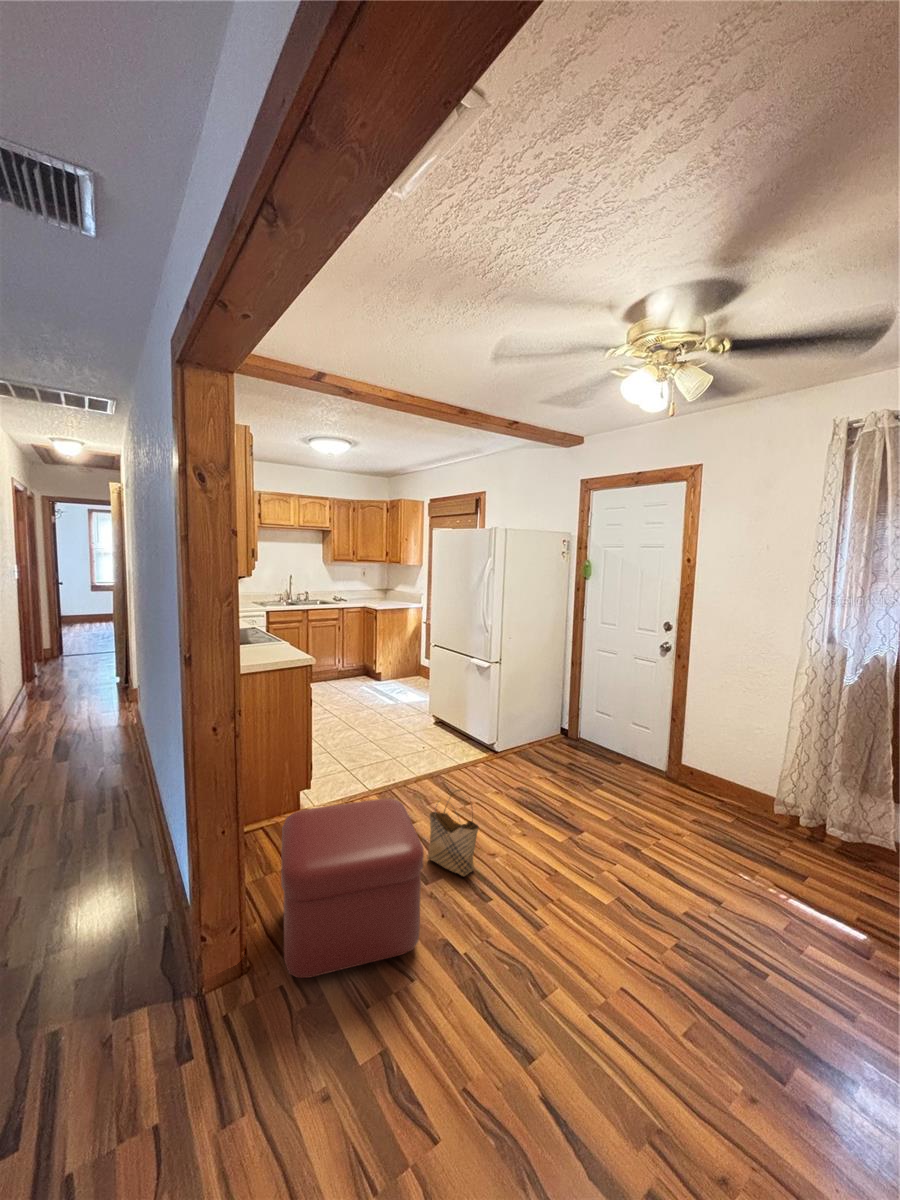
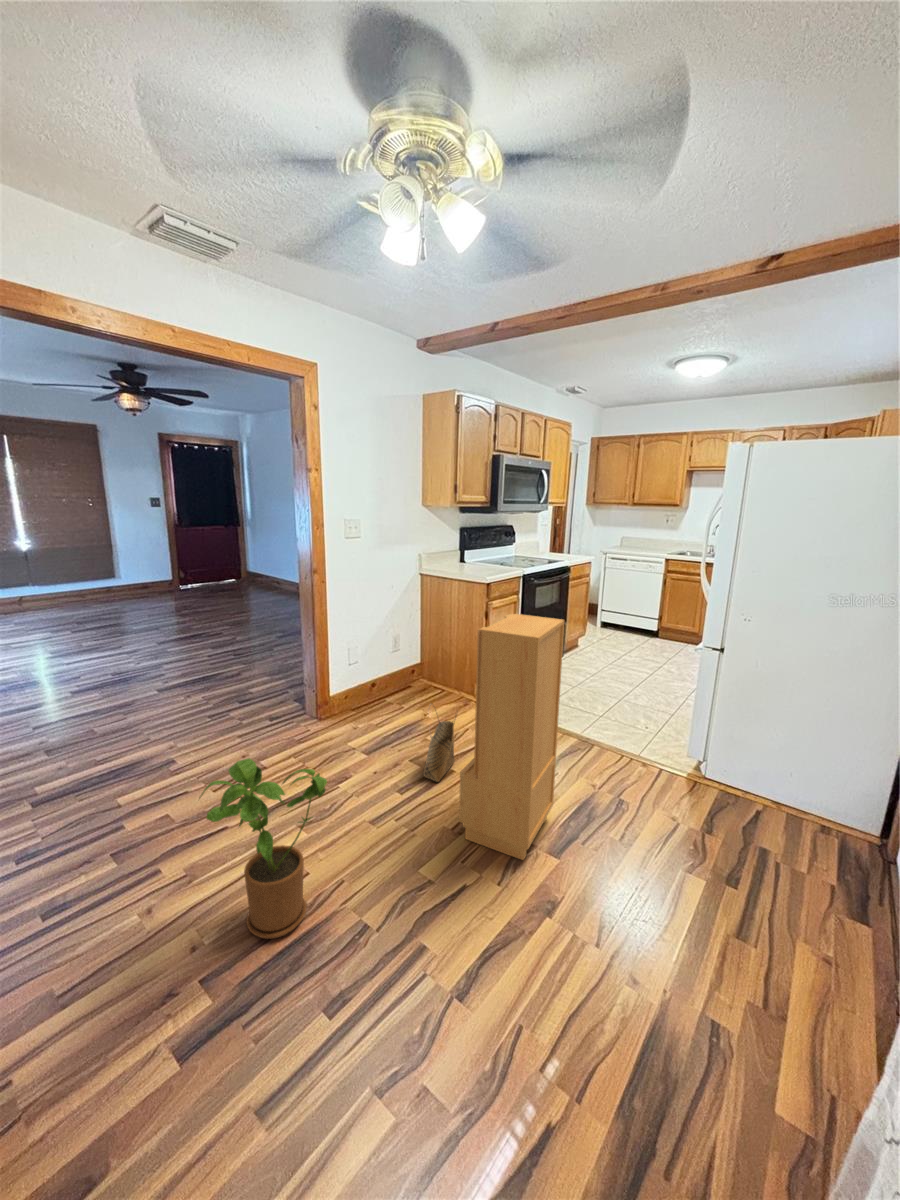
storage cabinet: none [508,665,602,870] -> present [459,614,564,860]
ottoman: present [281,799,424,978] -> none [305,659,406,764]
house plant: none [655,842,779,1040] -> present [201,758,327,939]

